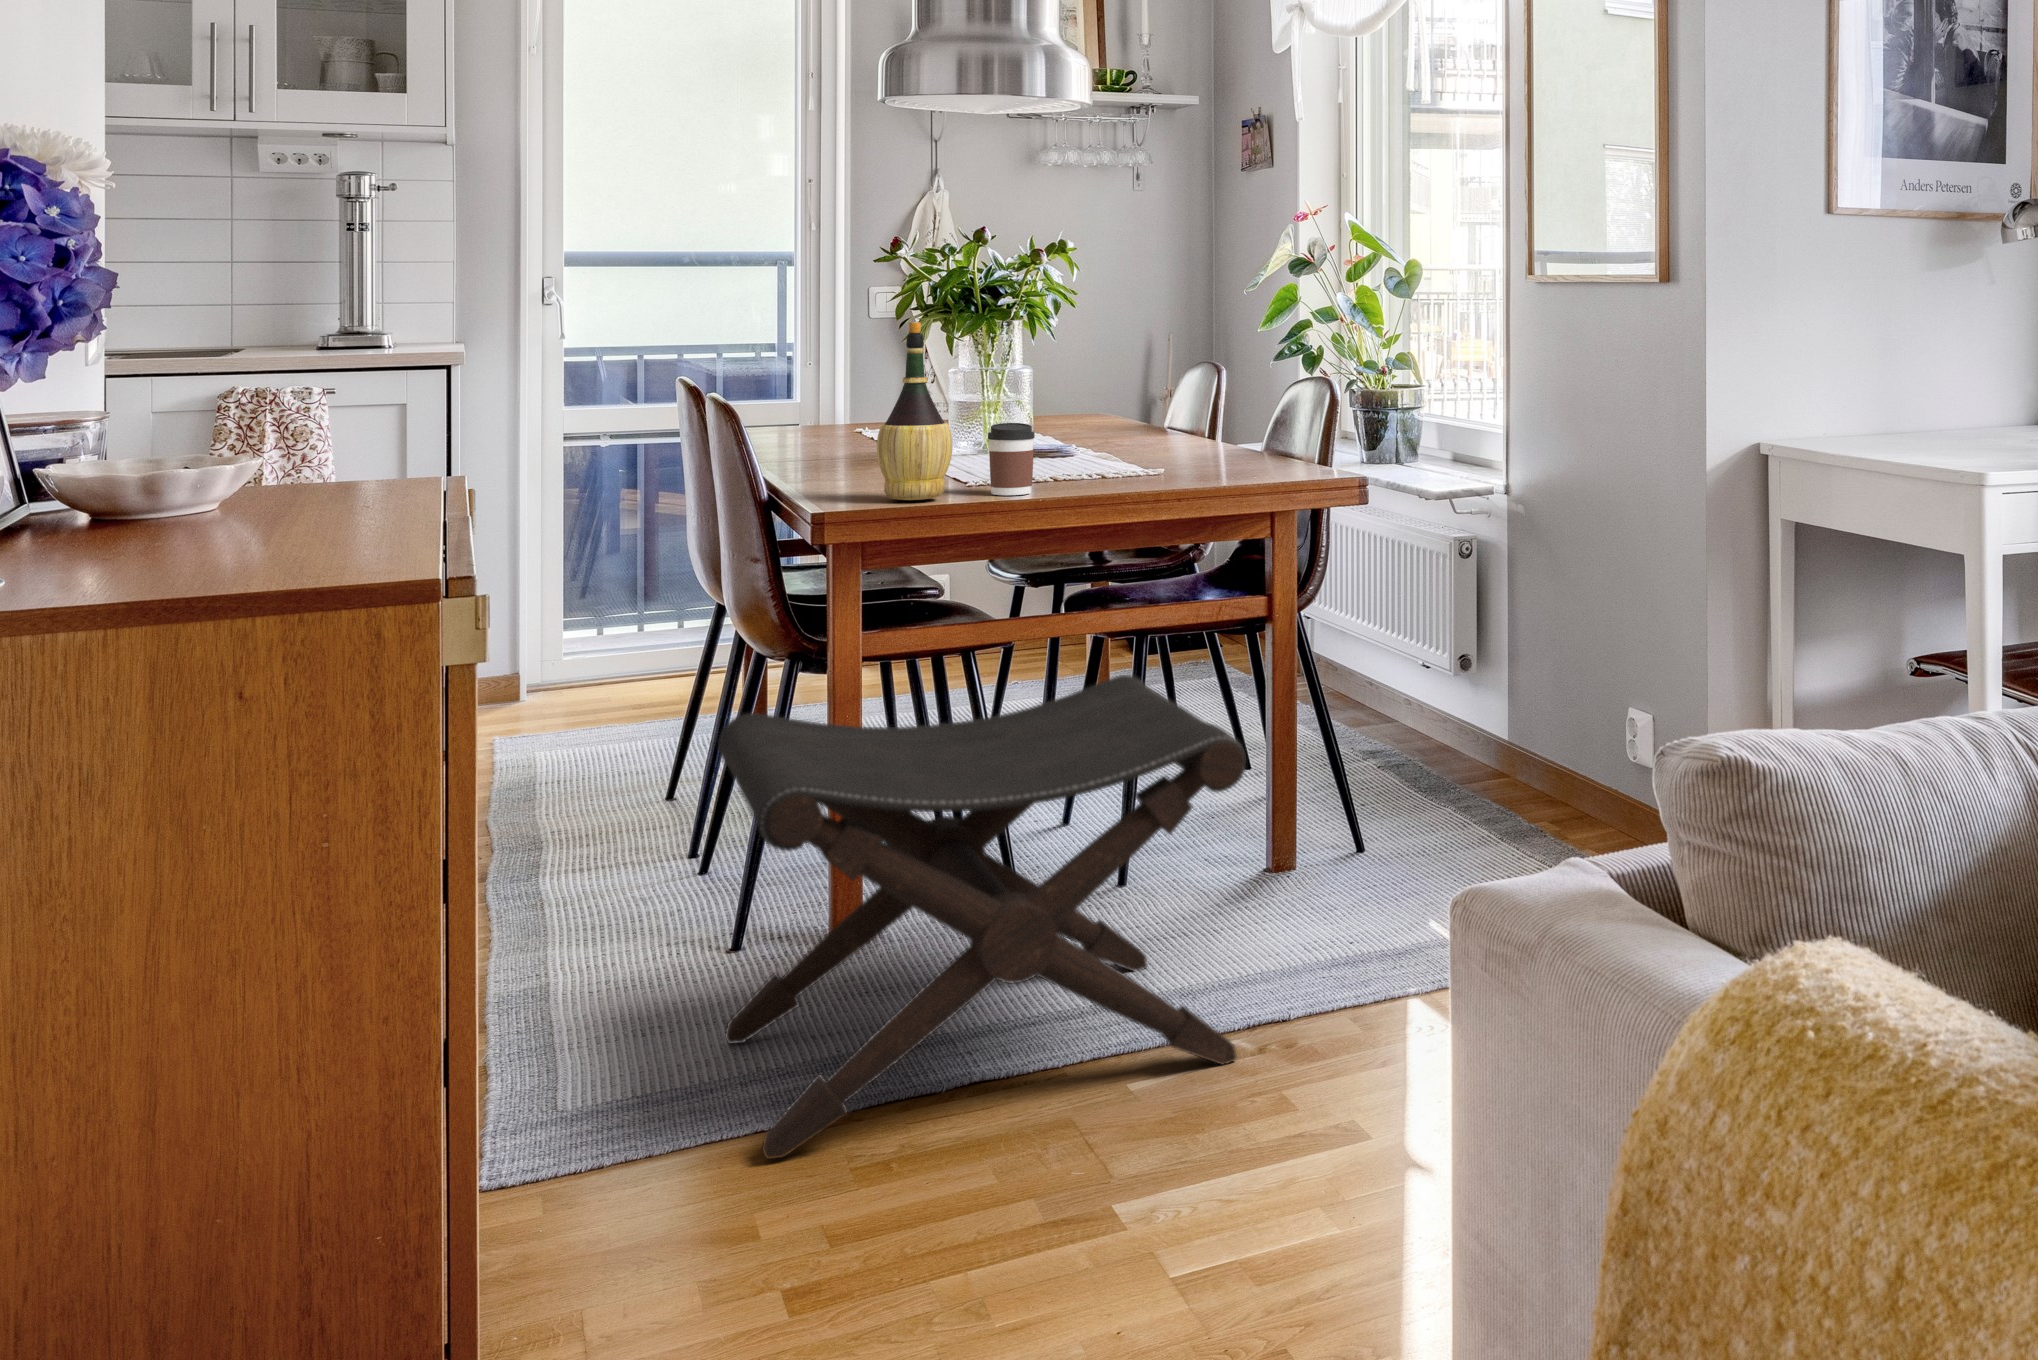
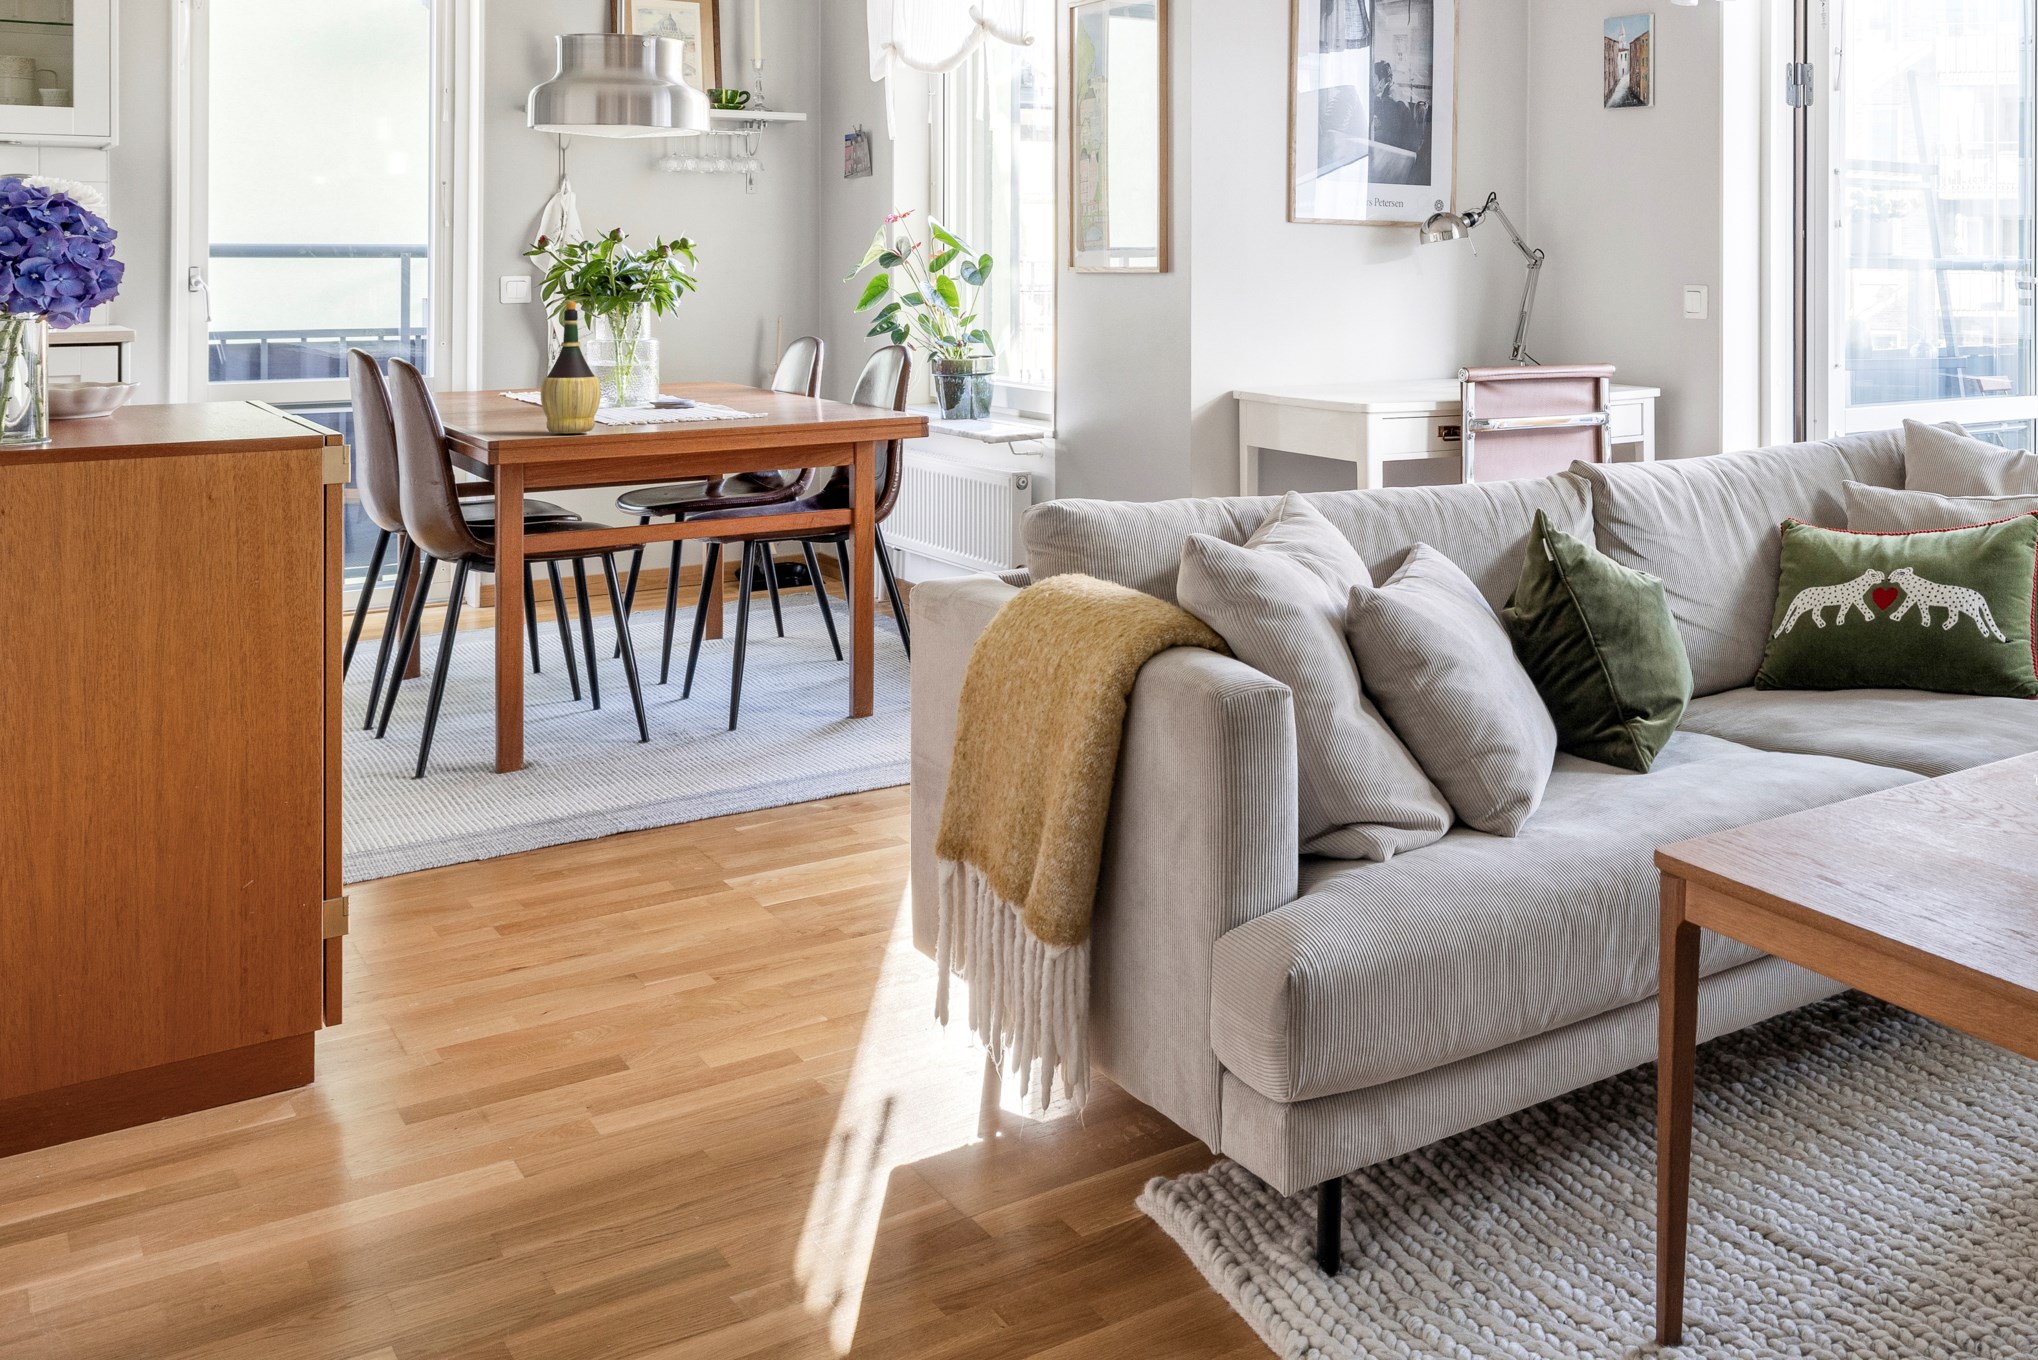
coffee cup: present [988,423,1035,495] -> none [628,377,665,431]
footstool: present [718,675,1246,1159] -> none [425,557,827,867]

